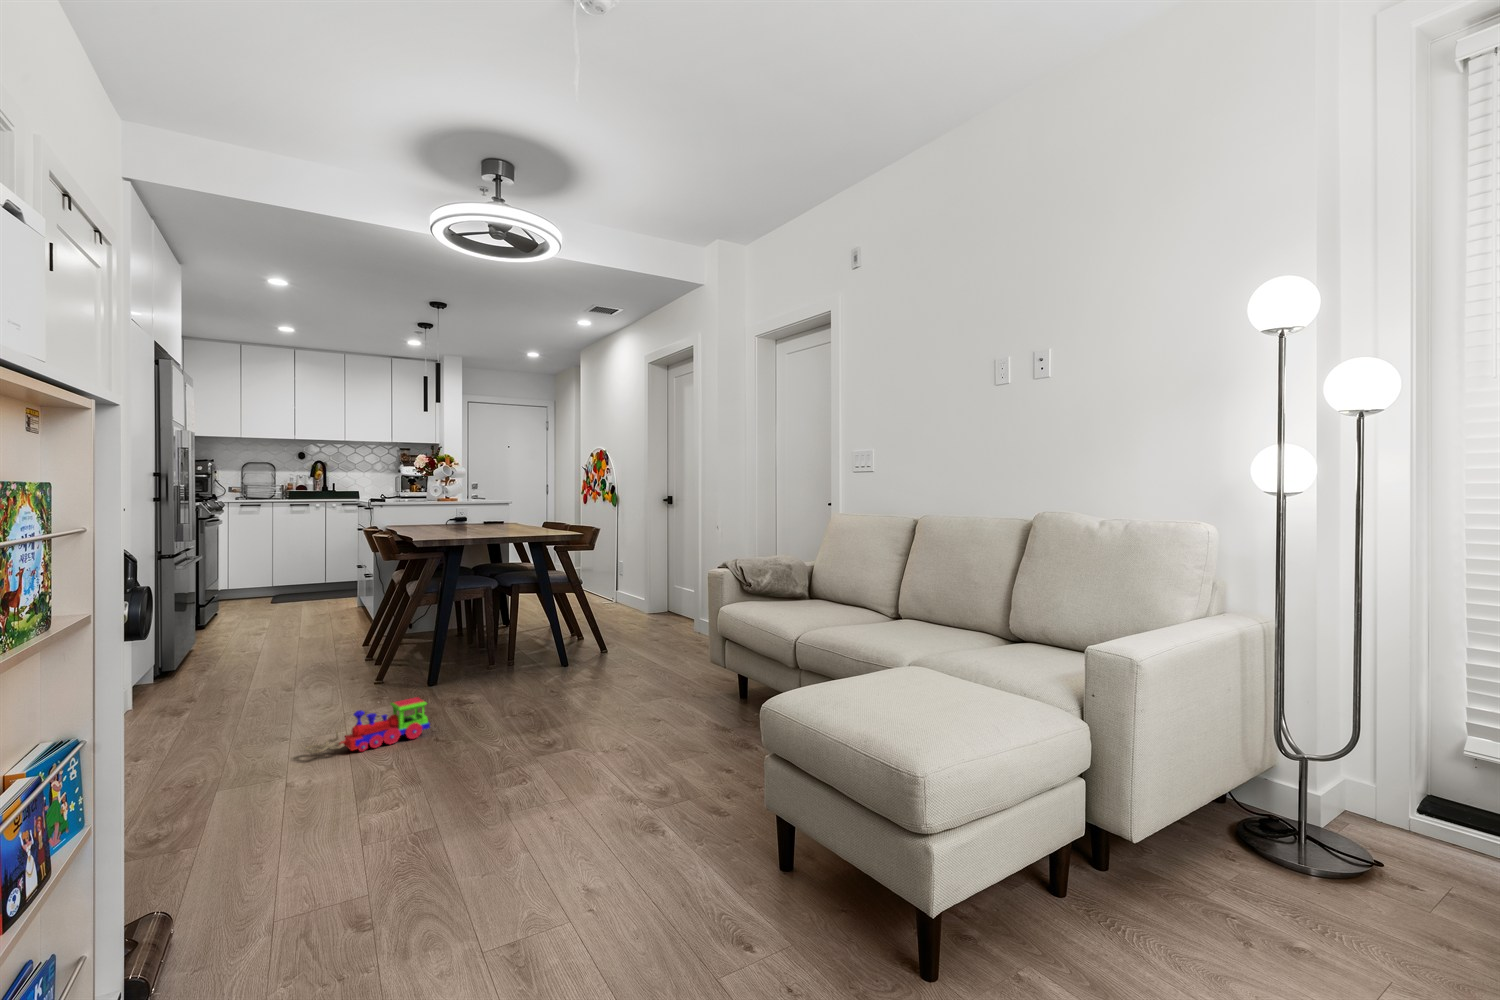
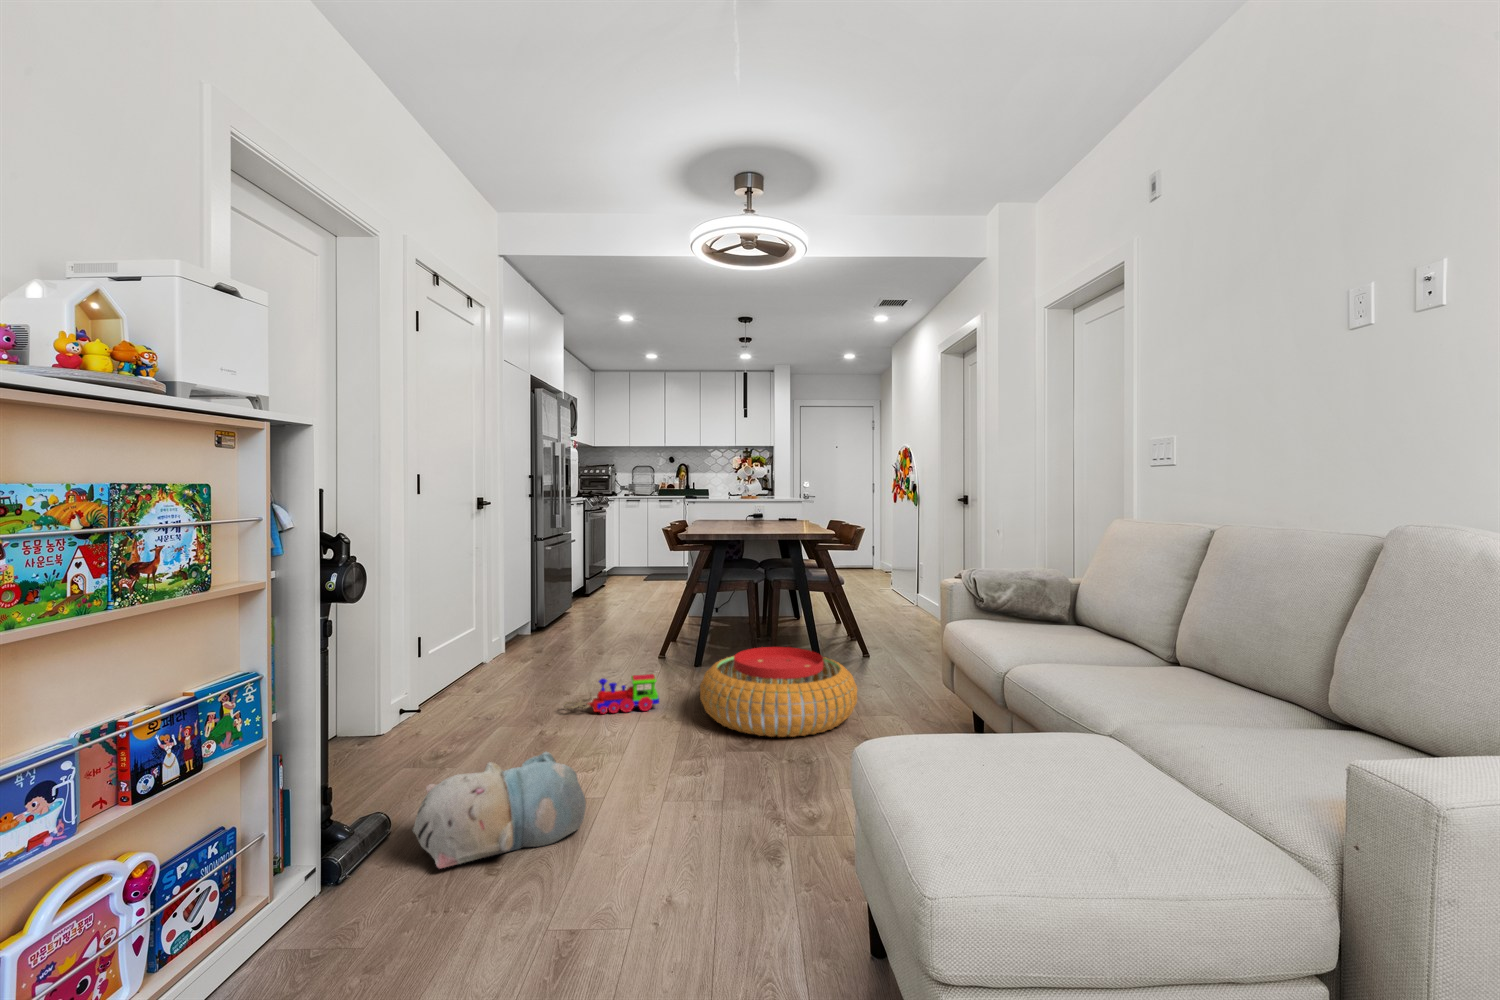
pouf: none [479,649,642,738] -> present [700,647,857,737]
plush toy: none [245,787,453,940] -> present [413,752,586,868]

